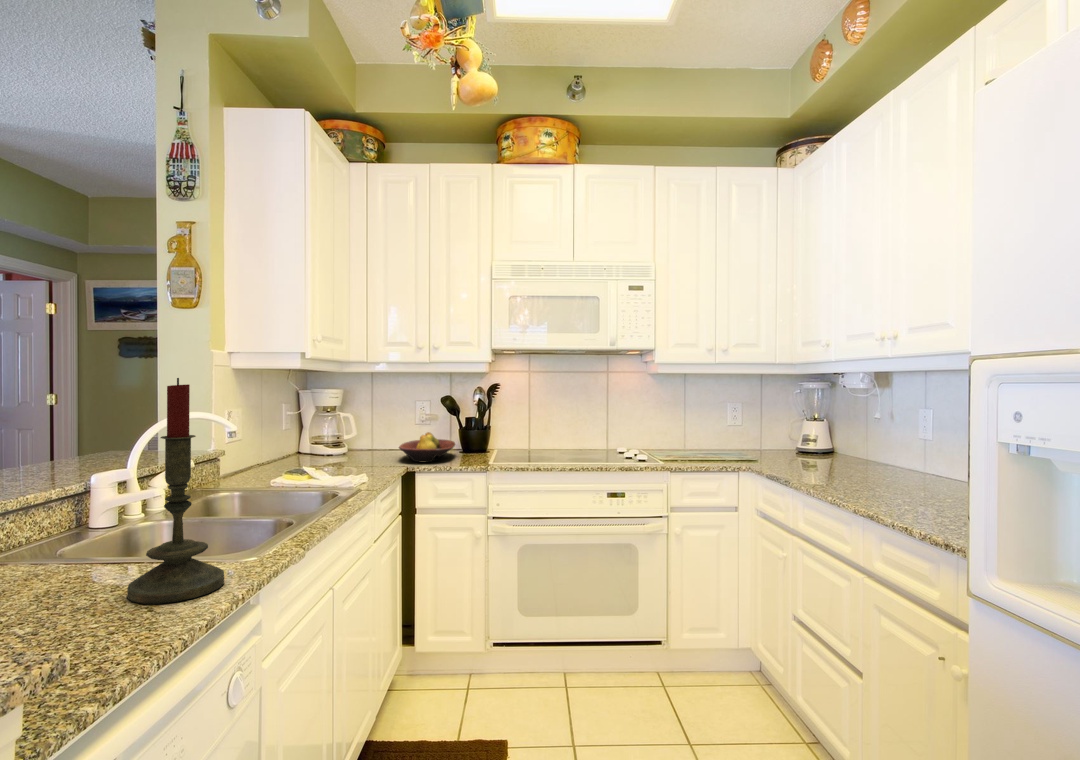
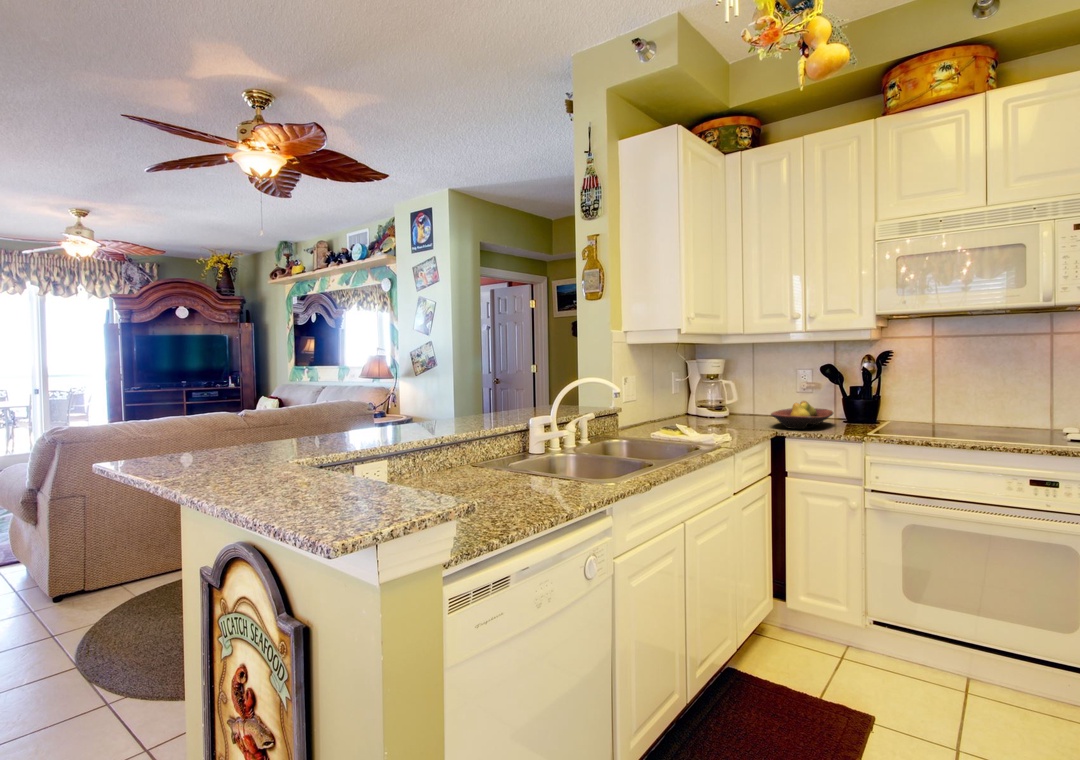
candle: present [127,378,224,604] -> none [532,349,589,500]

